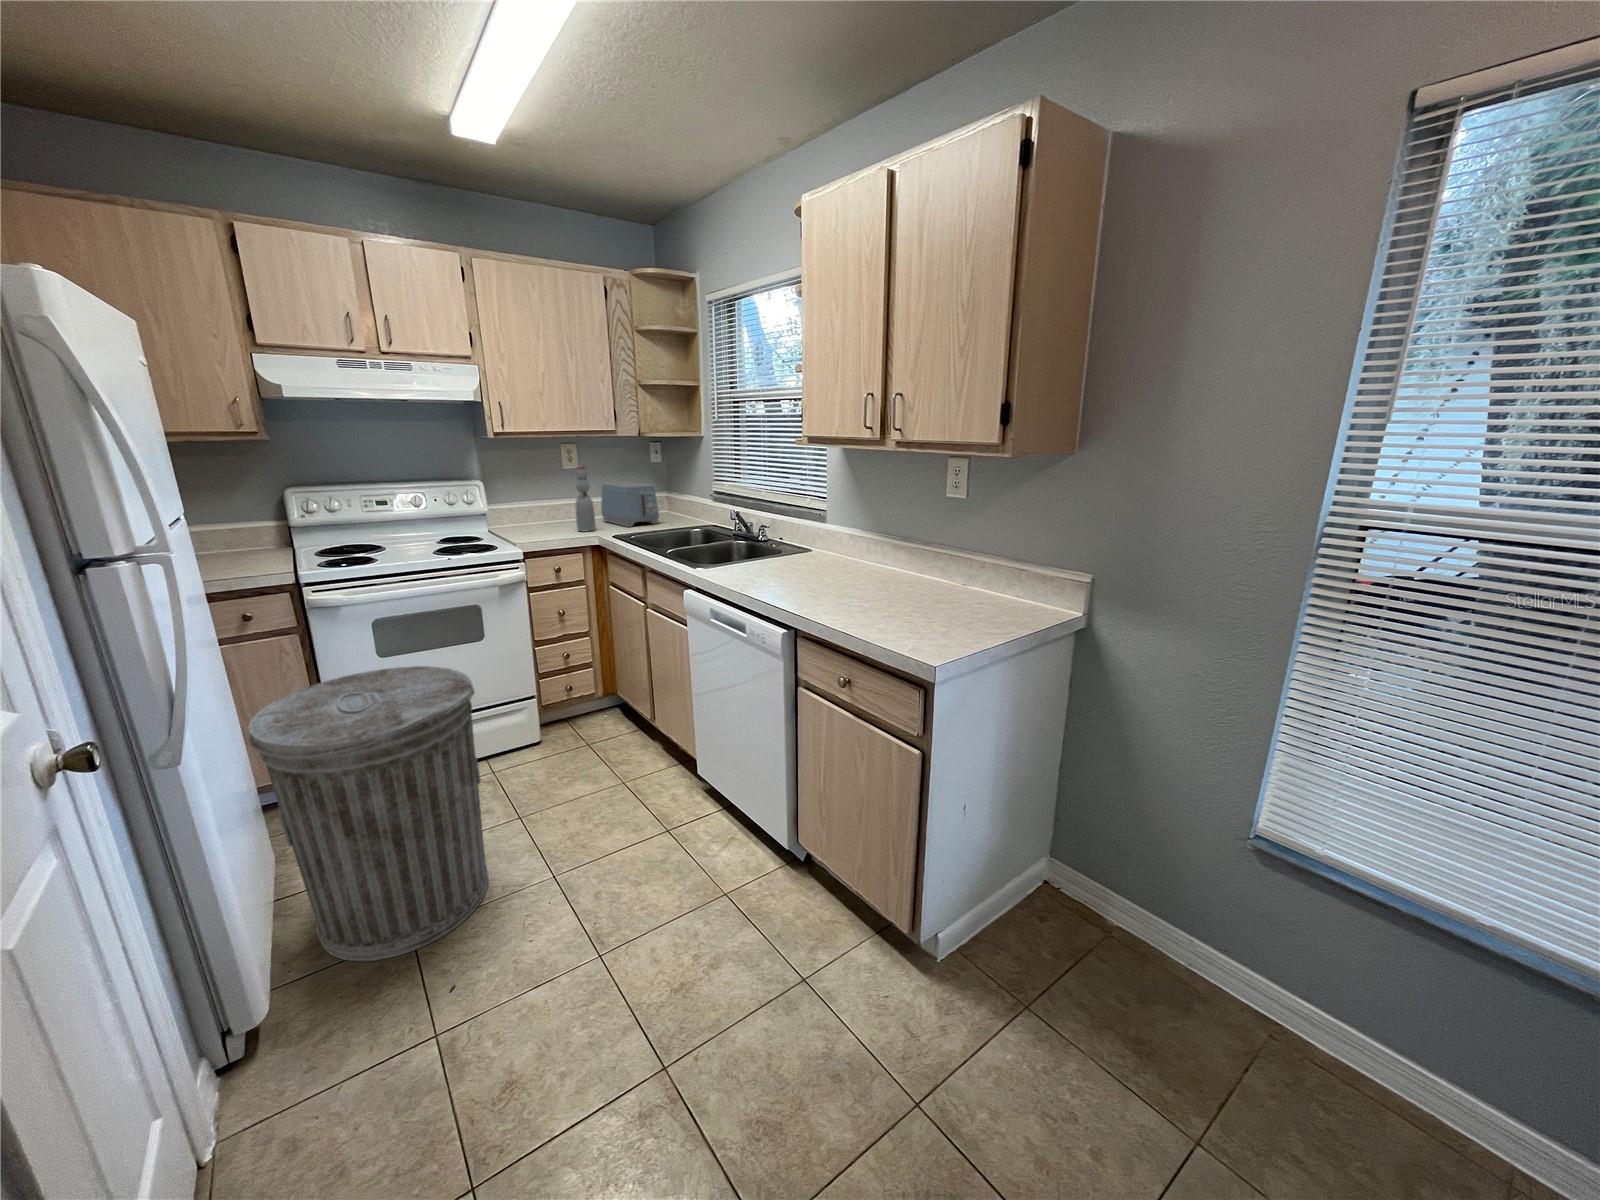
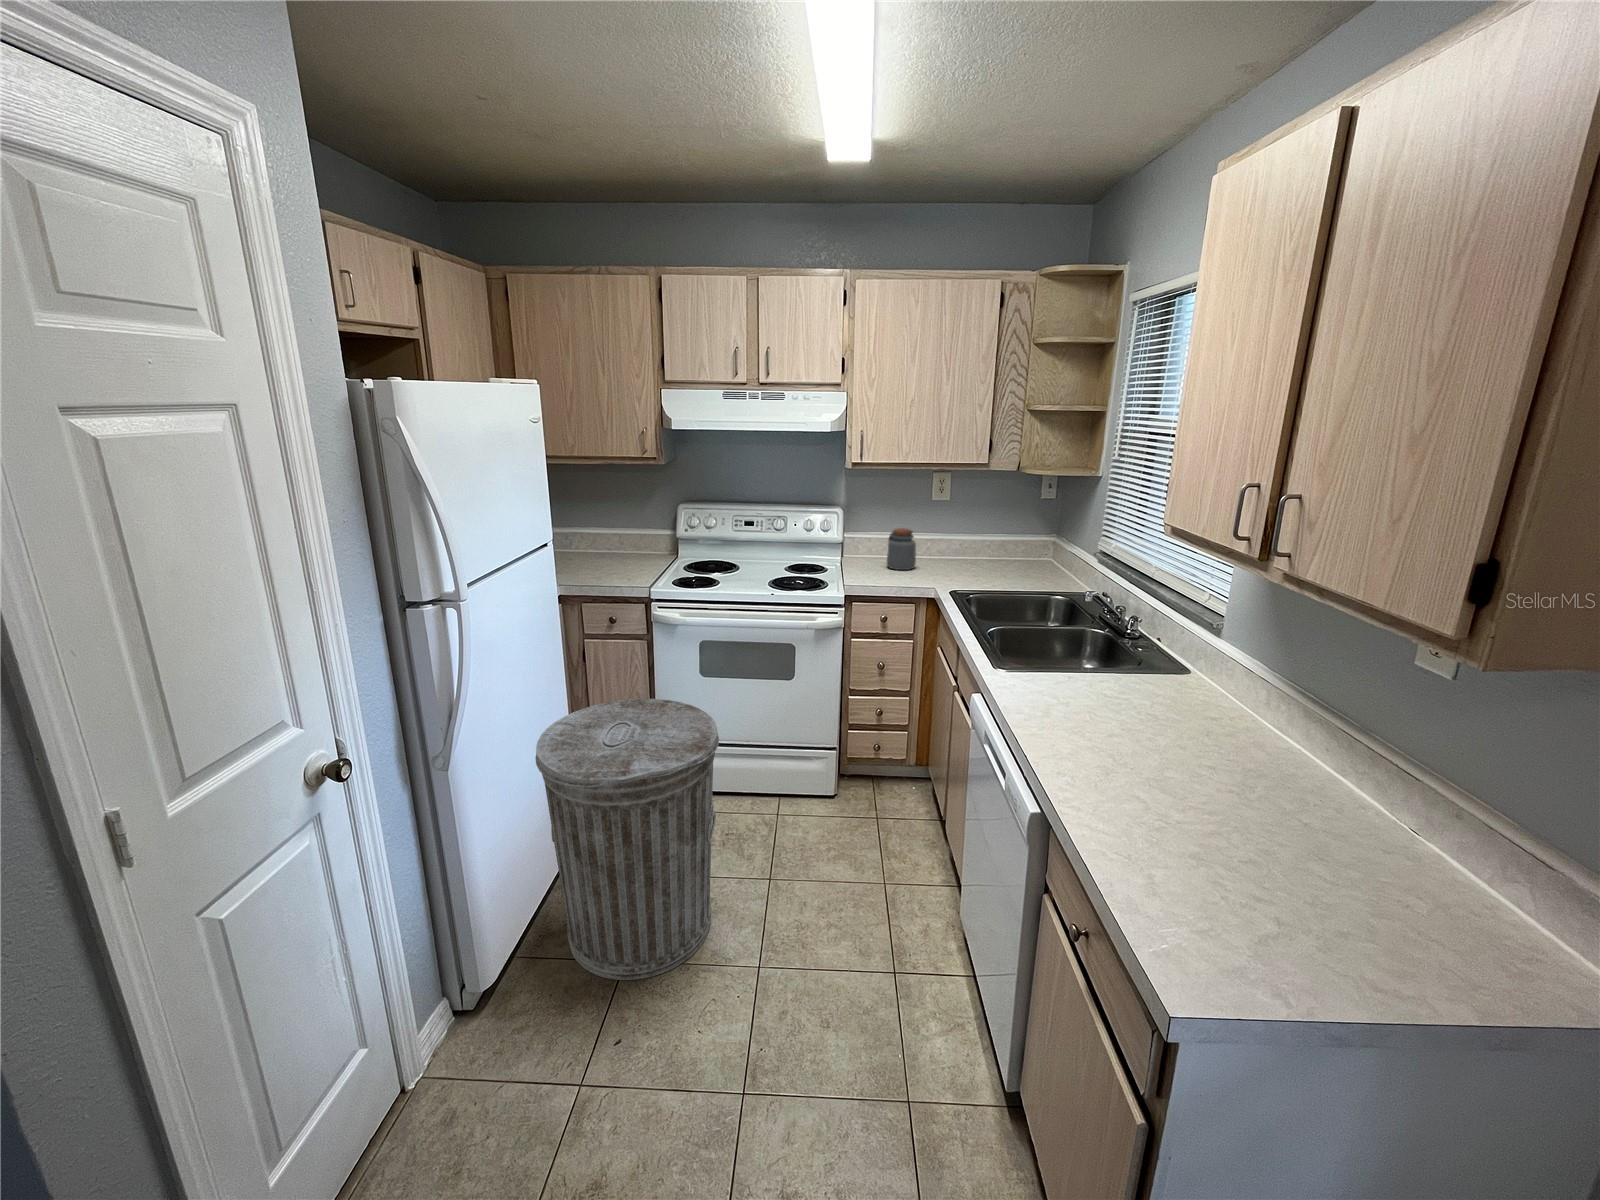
bottle: present [575,466,596,532] -> none [921,503,942,578]
toaster: present [601,482,659,527] -> none [961,521,1022,578]
jar: none [537,493,567,531] -> present [887,528,916,570]

